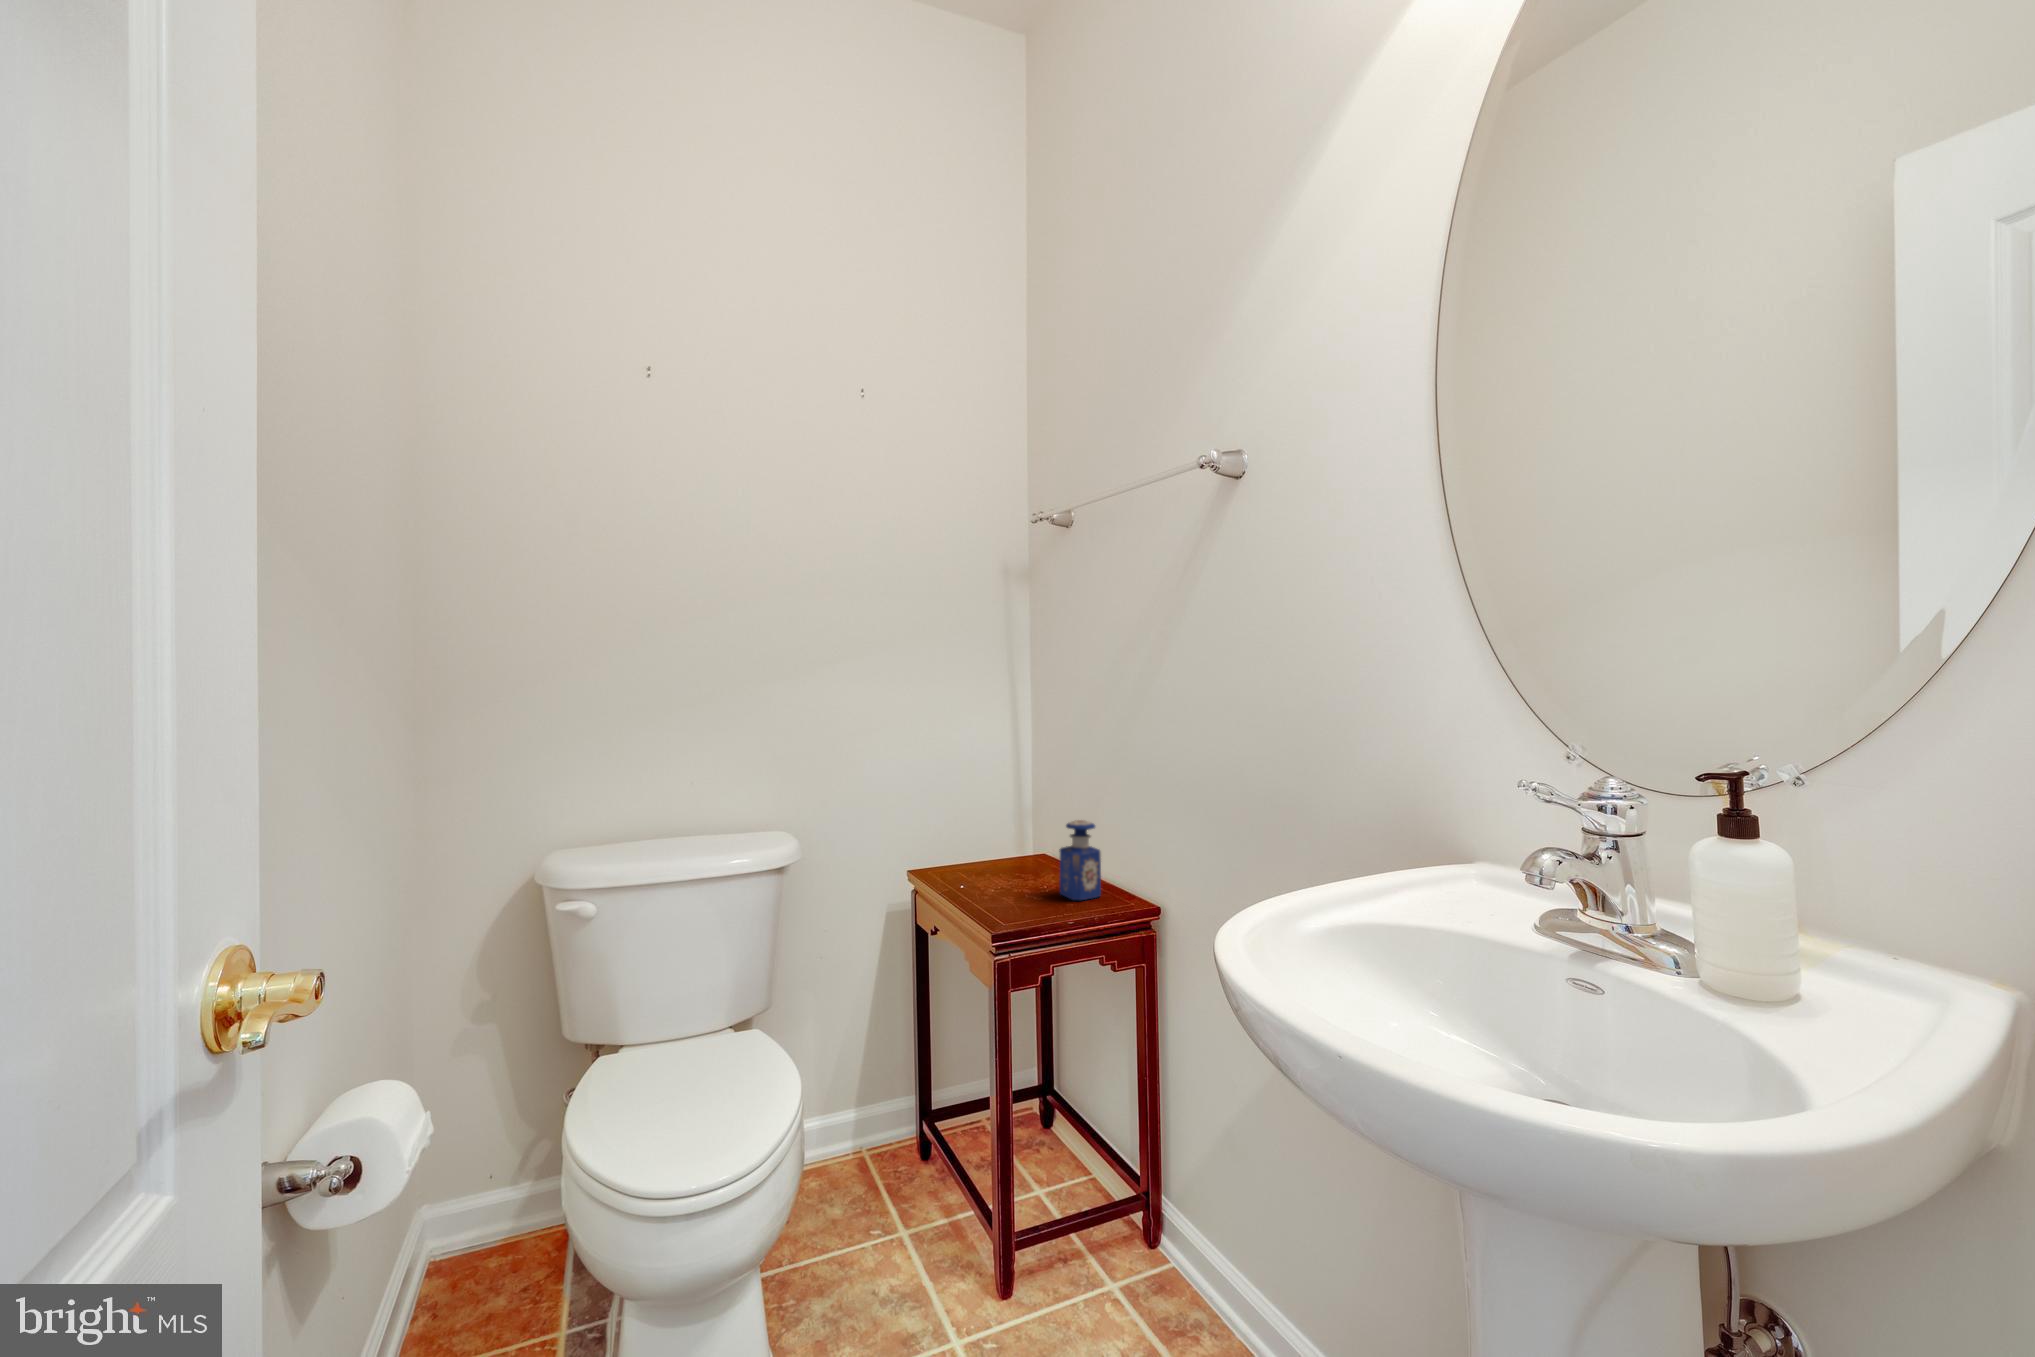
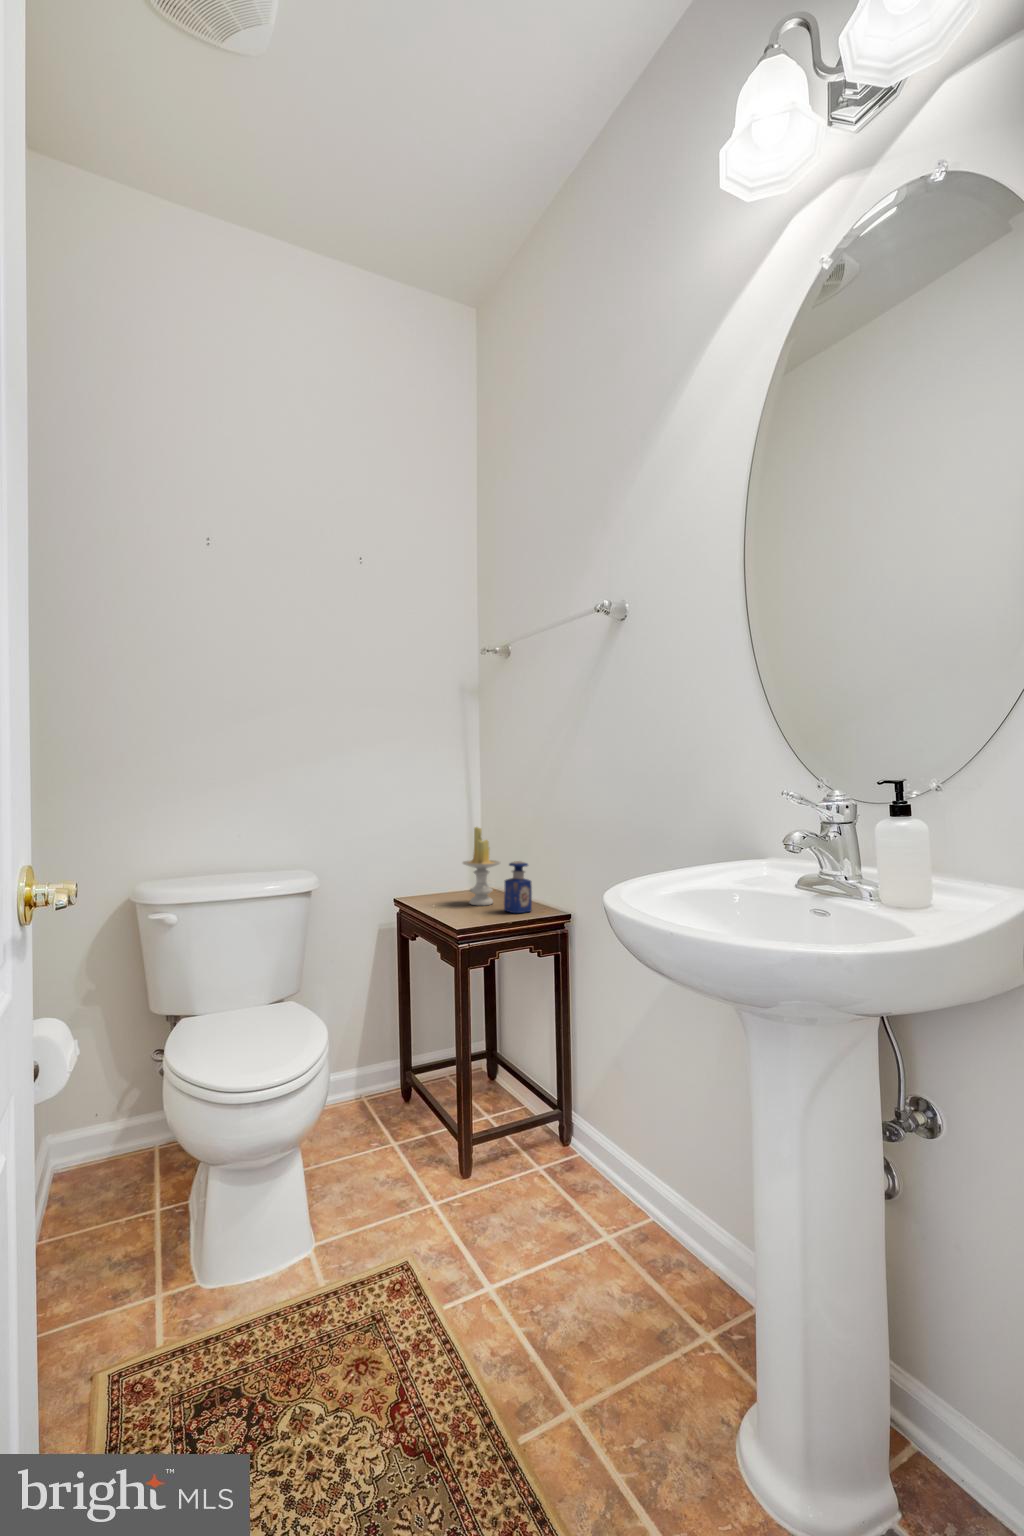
candle: none [997,763,1055,882] -> present [463,827,500,905]

